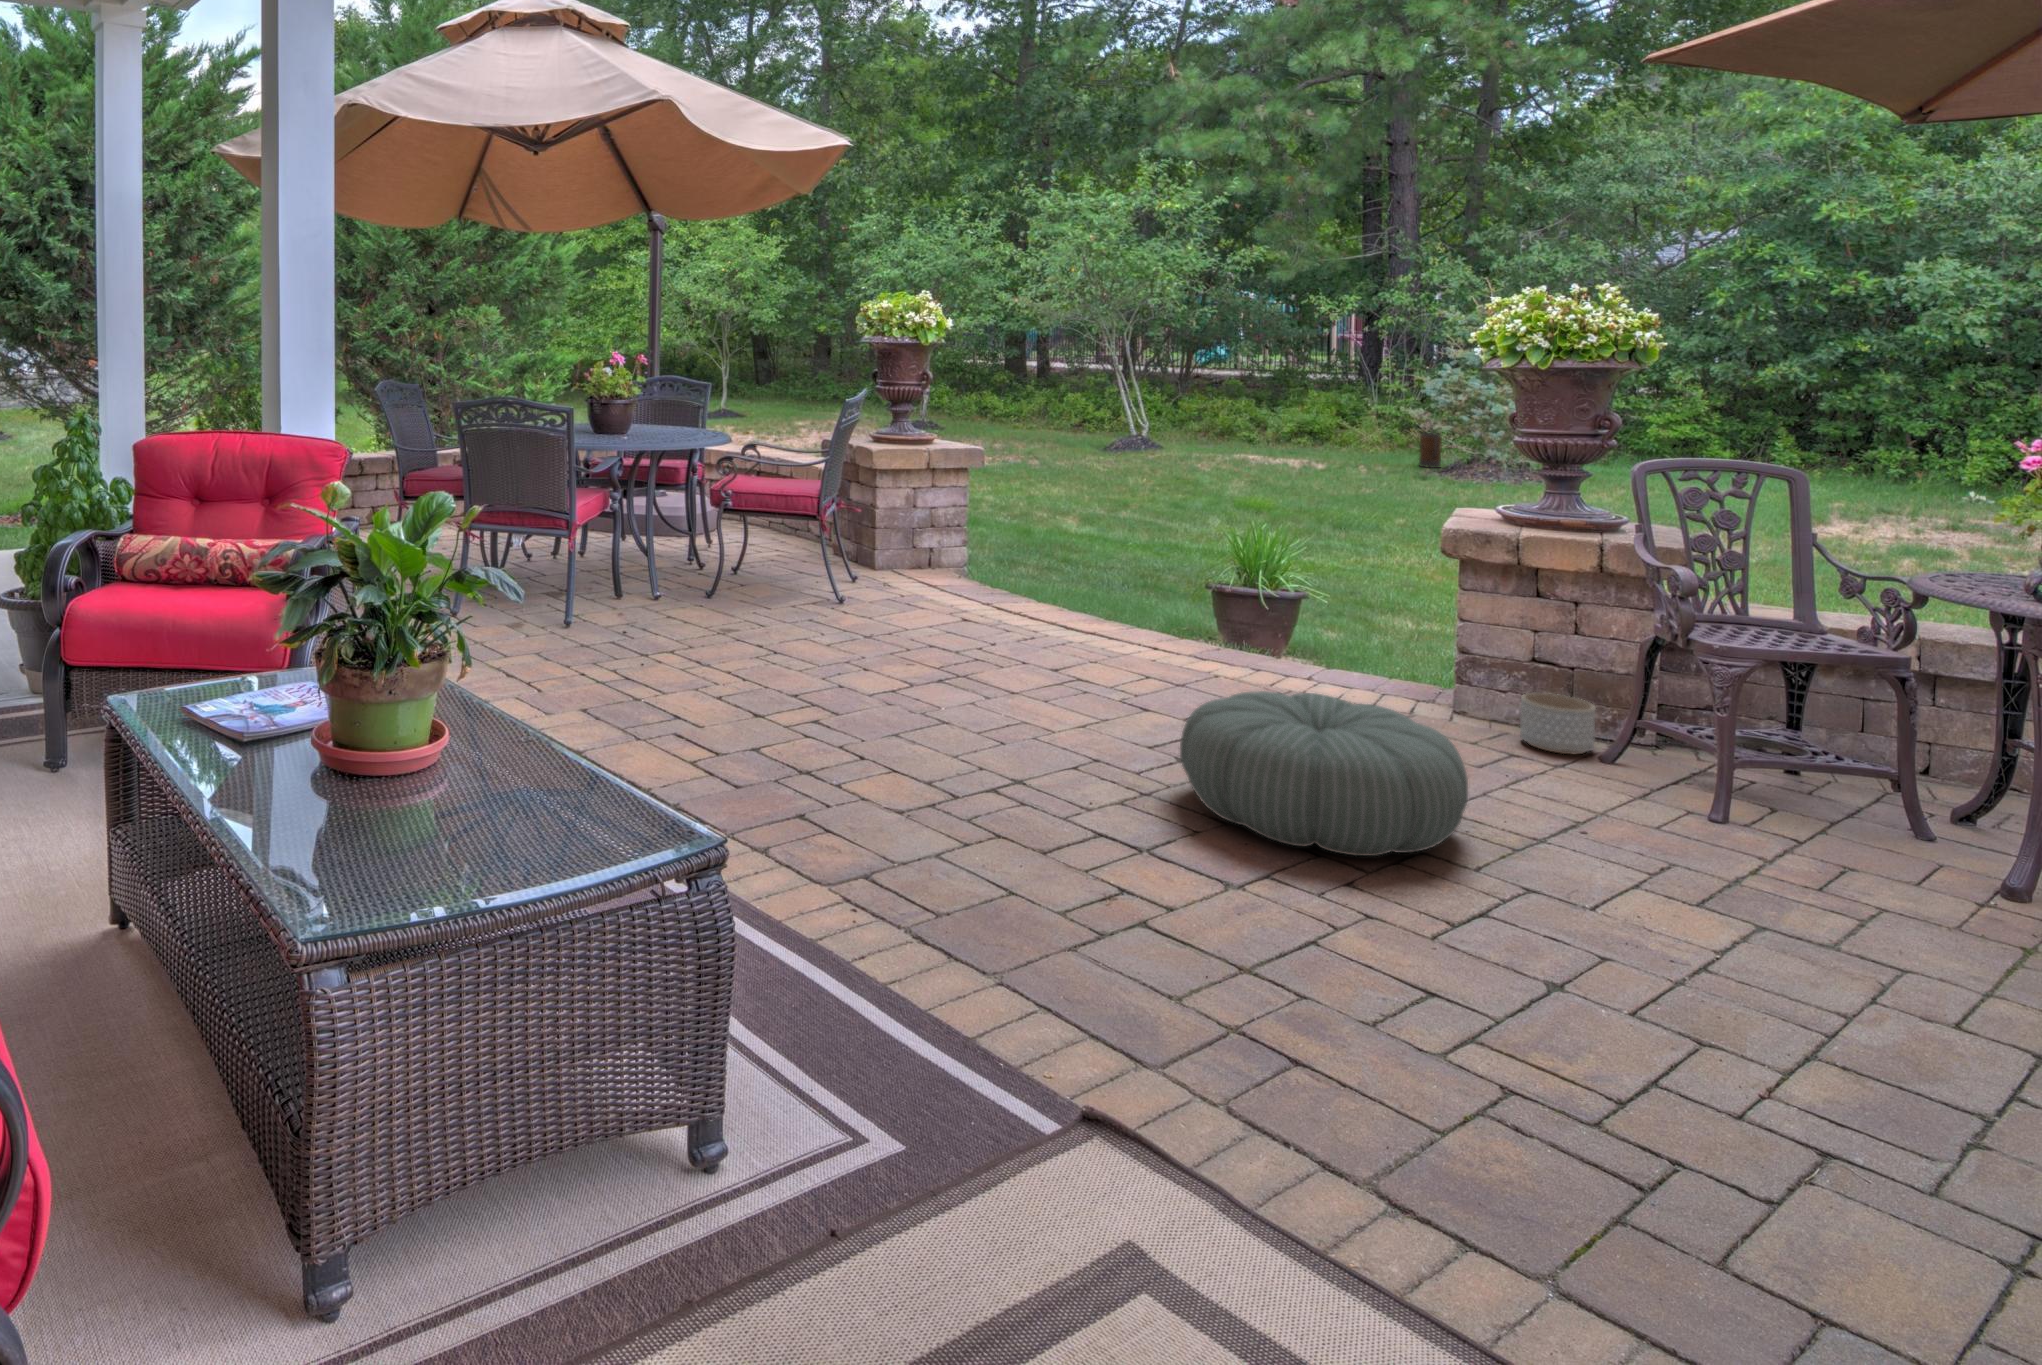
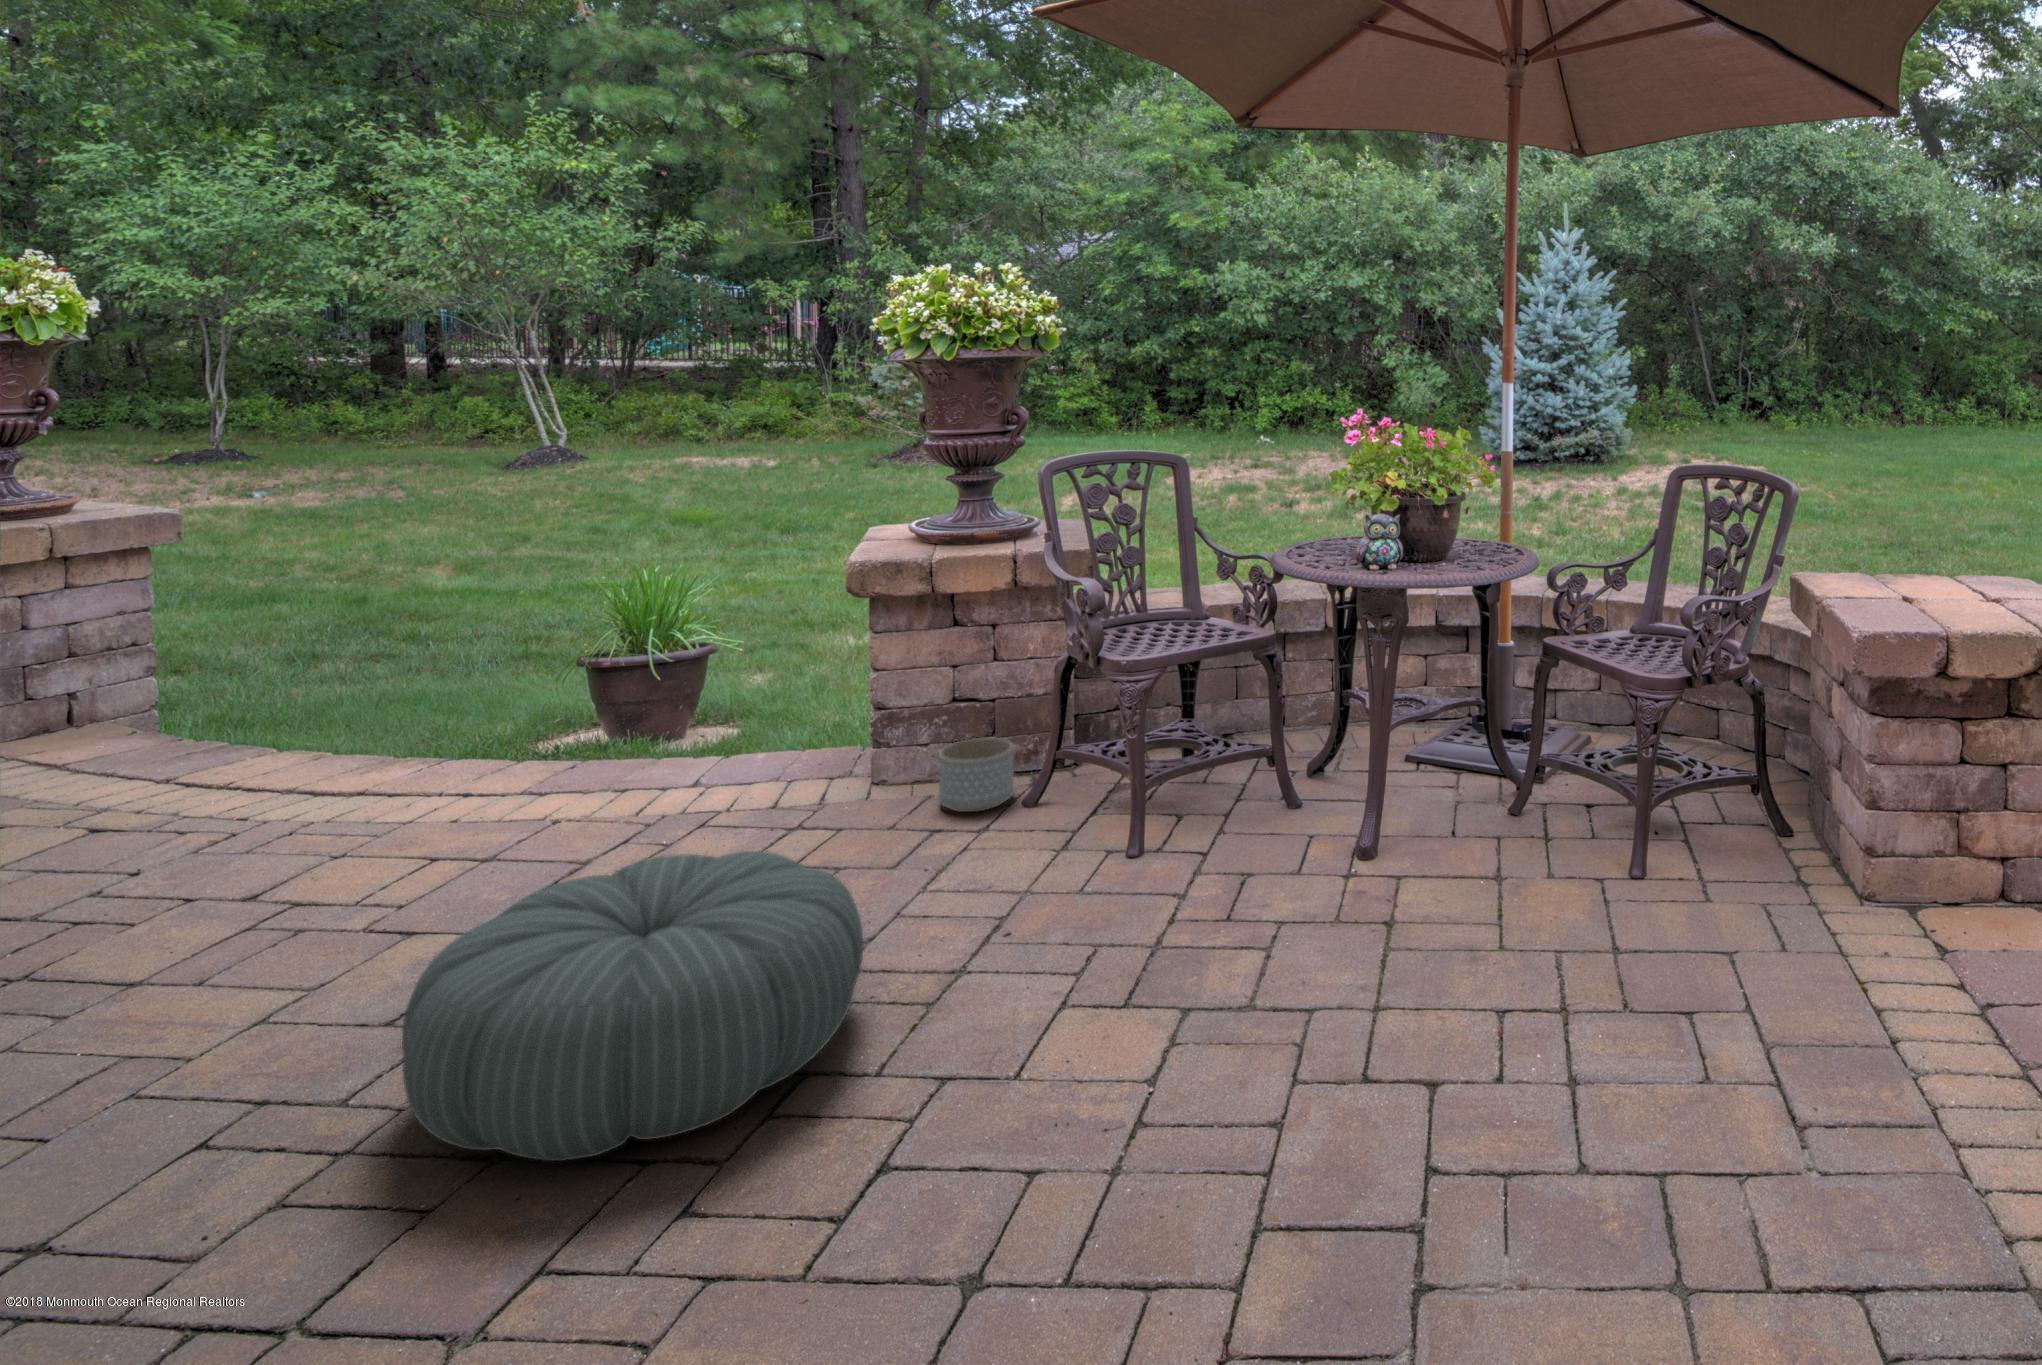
watering can: present [1419,420,1442,468] -> none [869,411,889,460]

